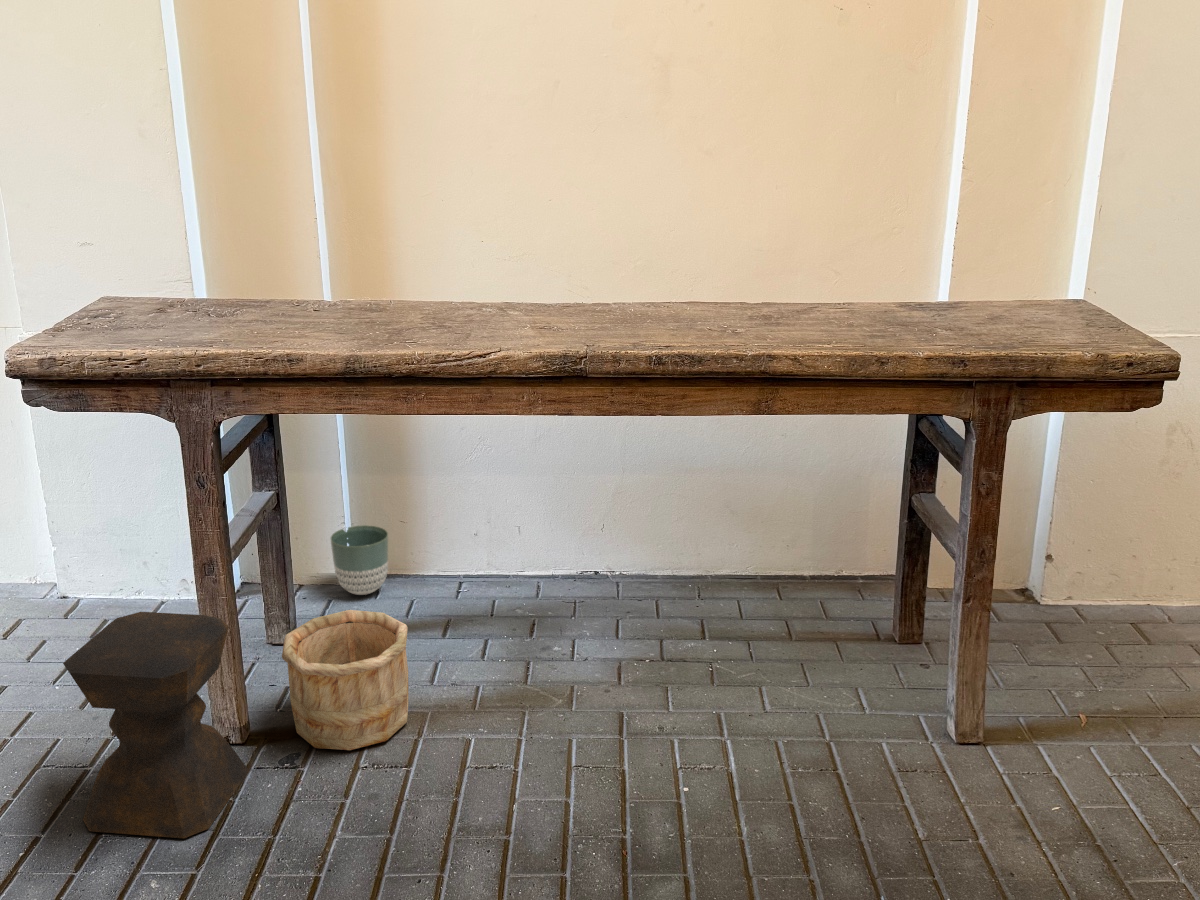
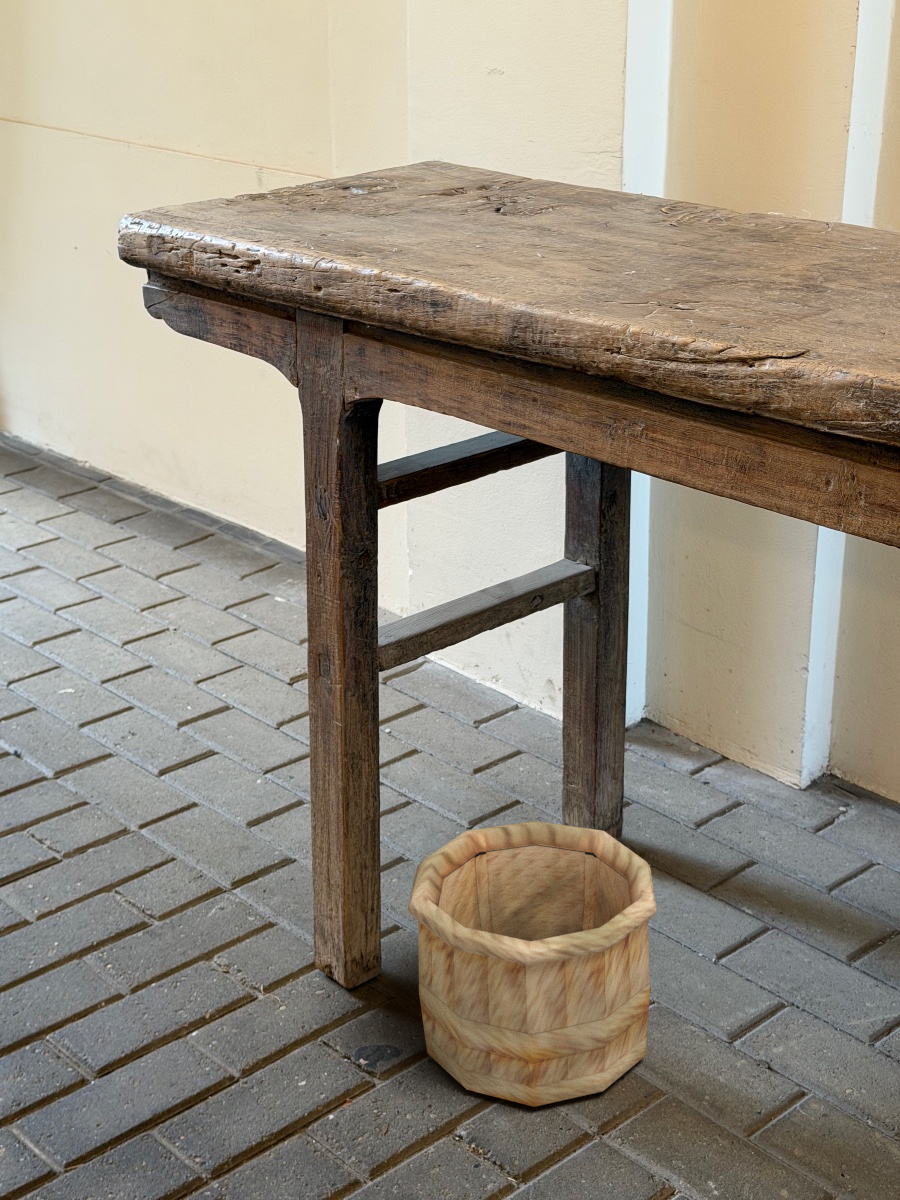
planter: present [330,525,388,595] -> none [758,679,873,817]
stool: present [63,612,249,838] -> none [37,699,325,1100]

